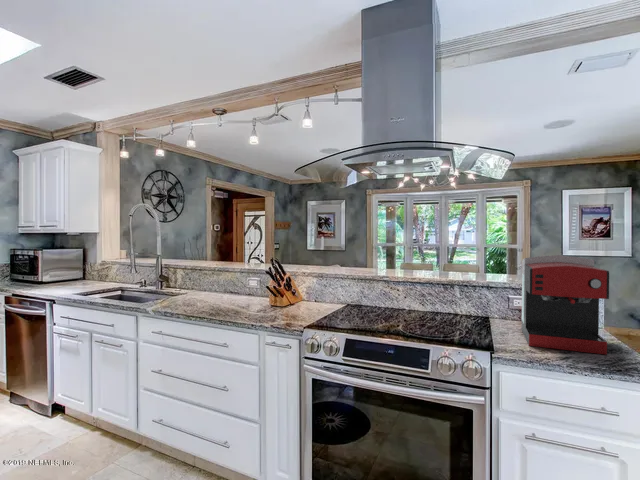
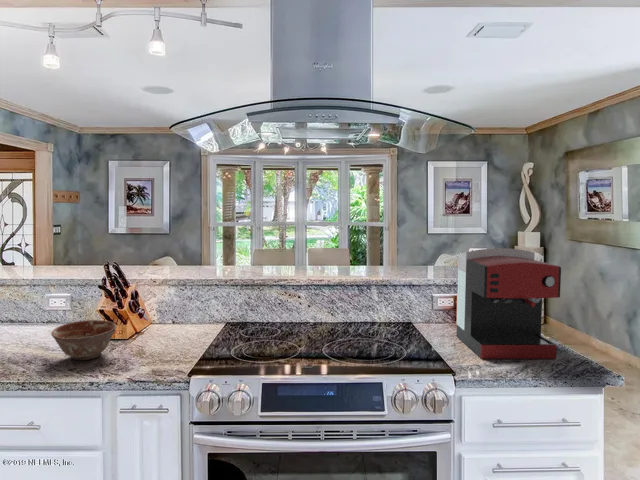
ceramic bowl: none [237,292,272,315] -> present [51,320,116,360]

